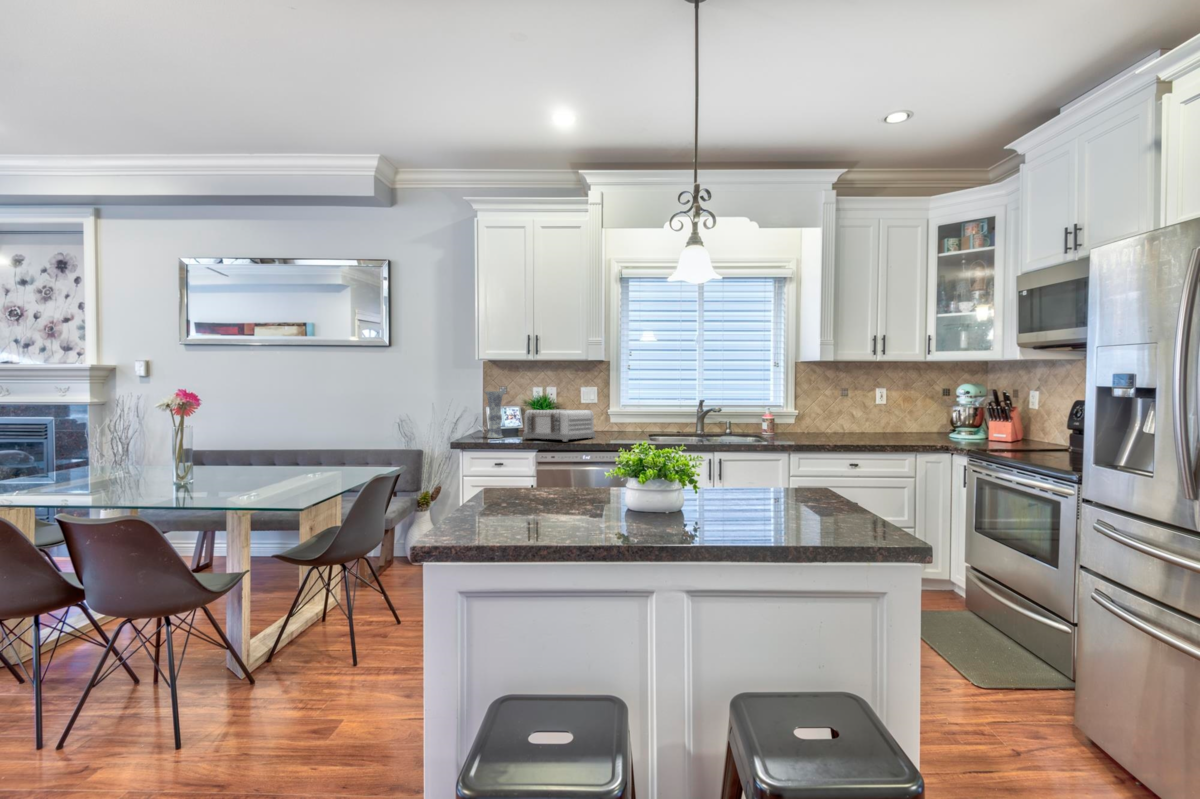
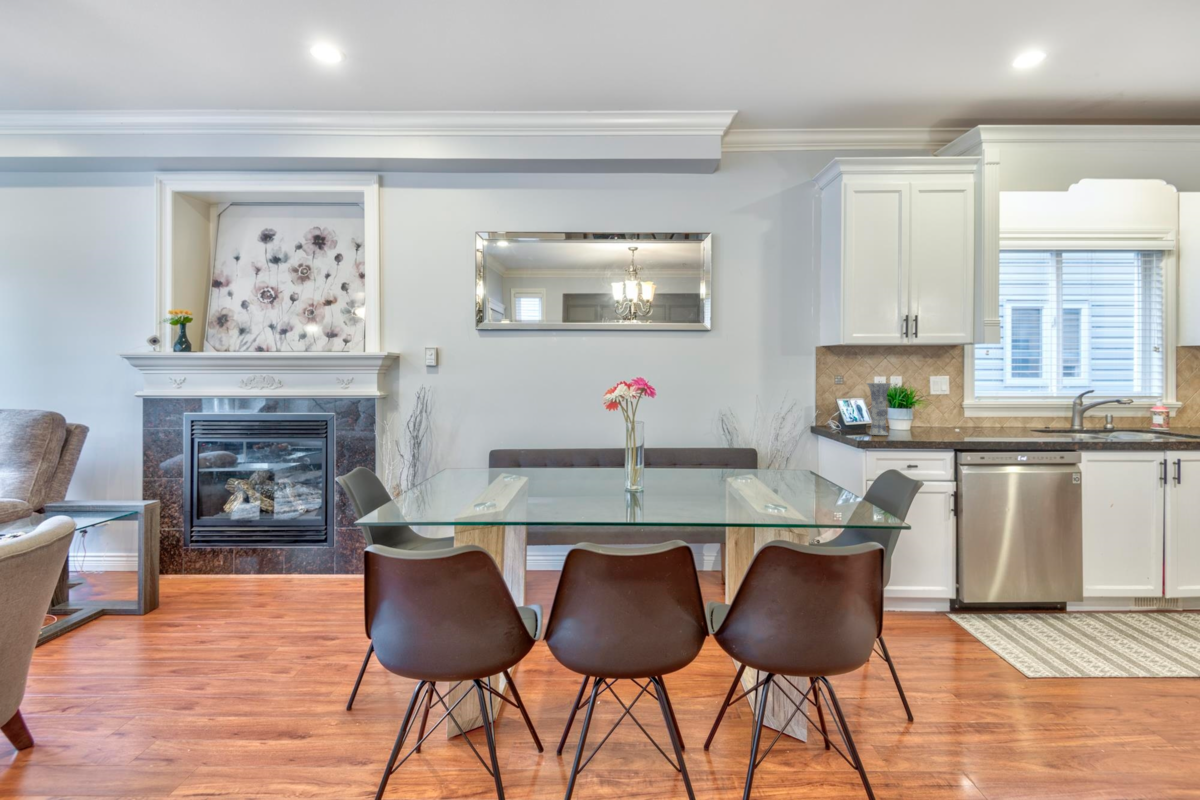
toaster: present [523,409,595,441] -> none [924,403,993,440]

